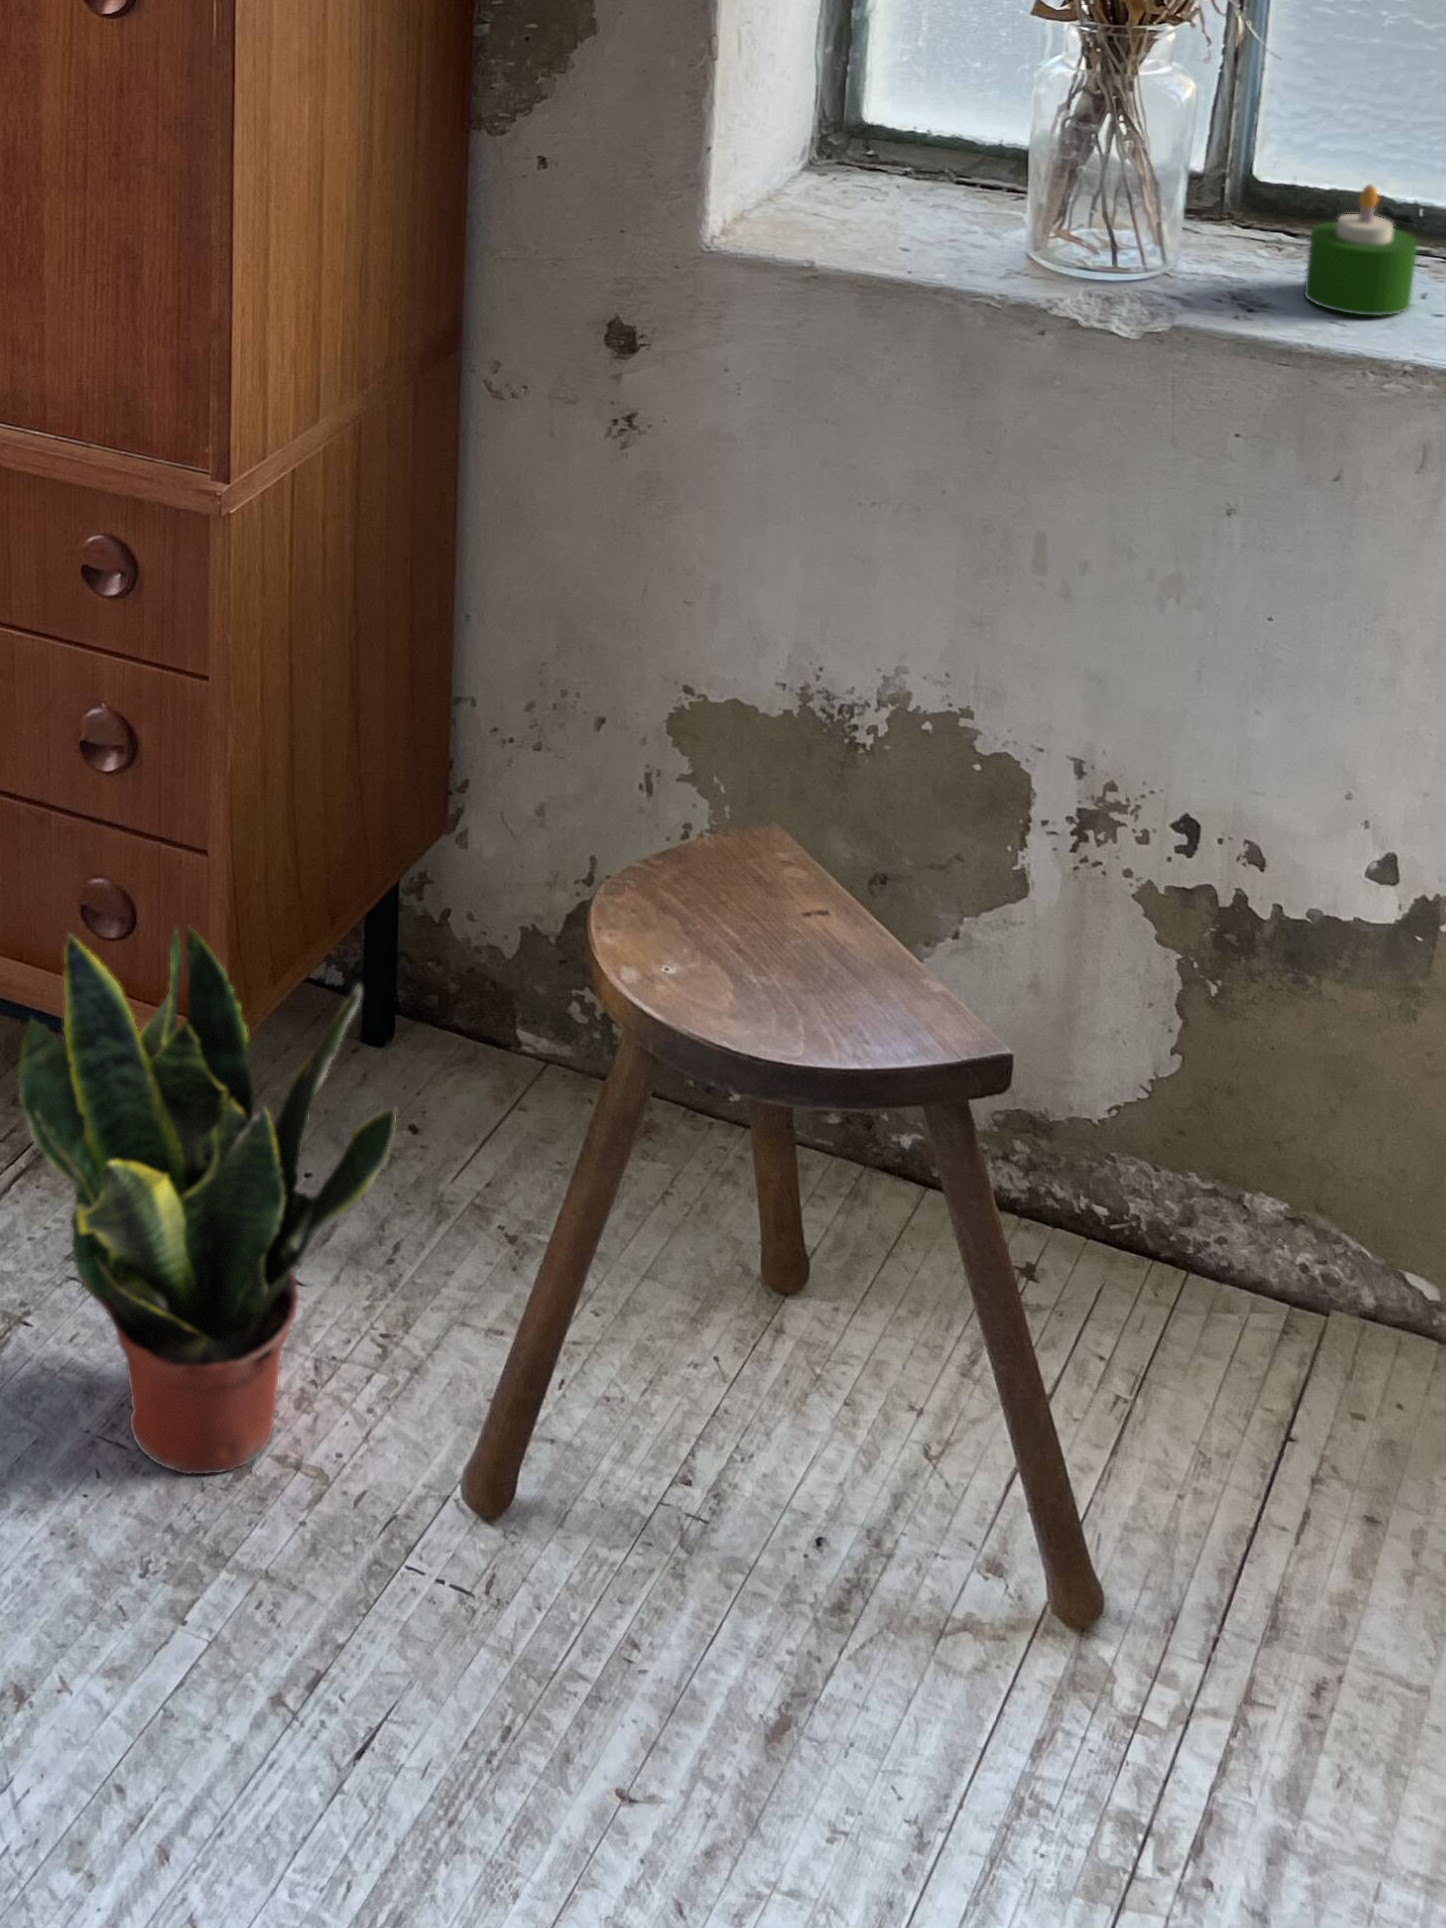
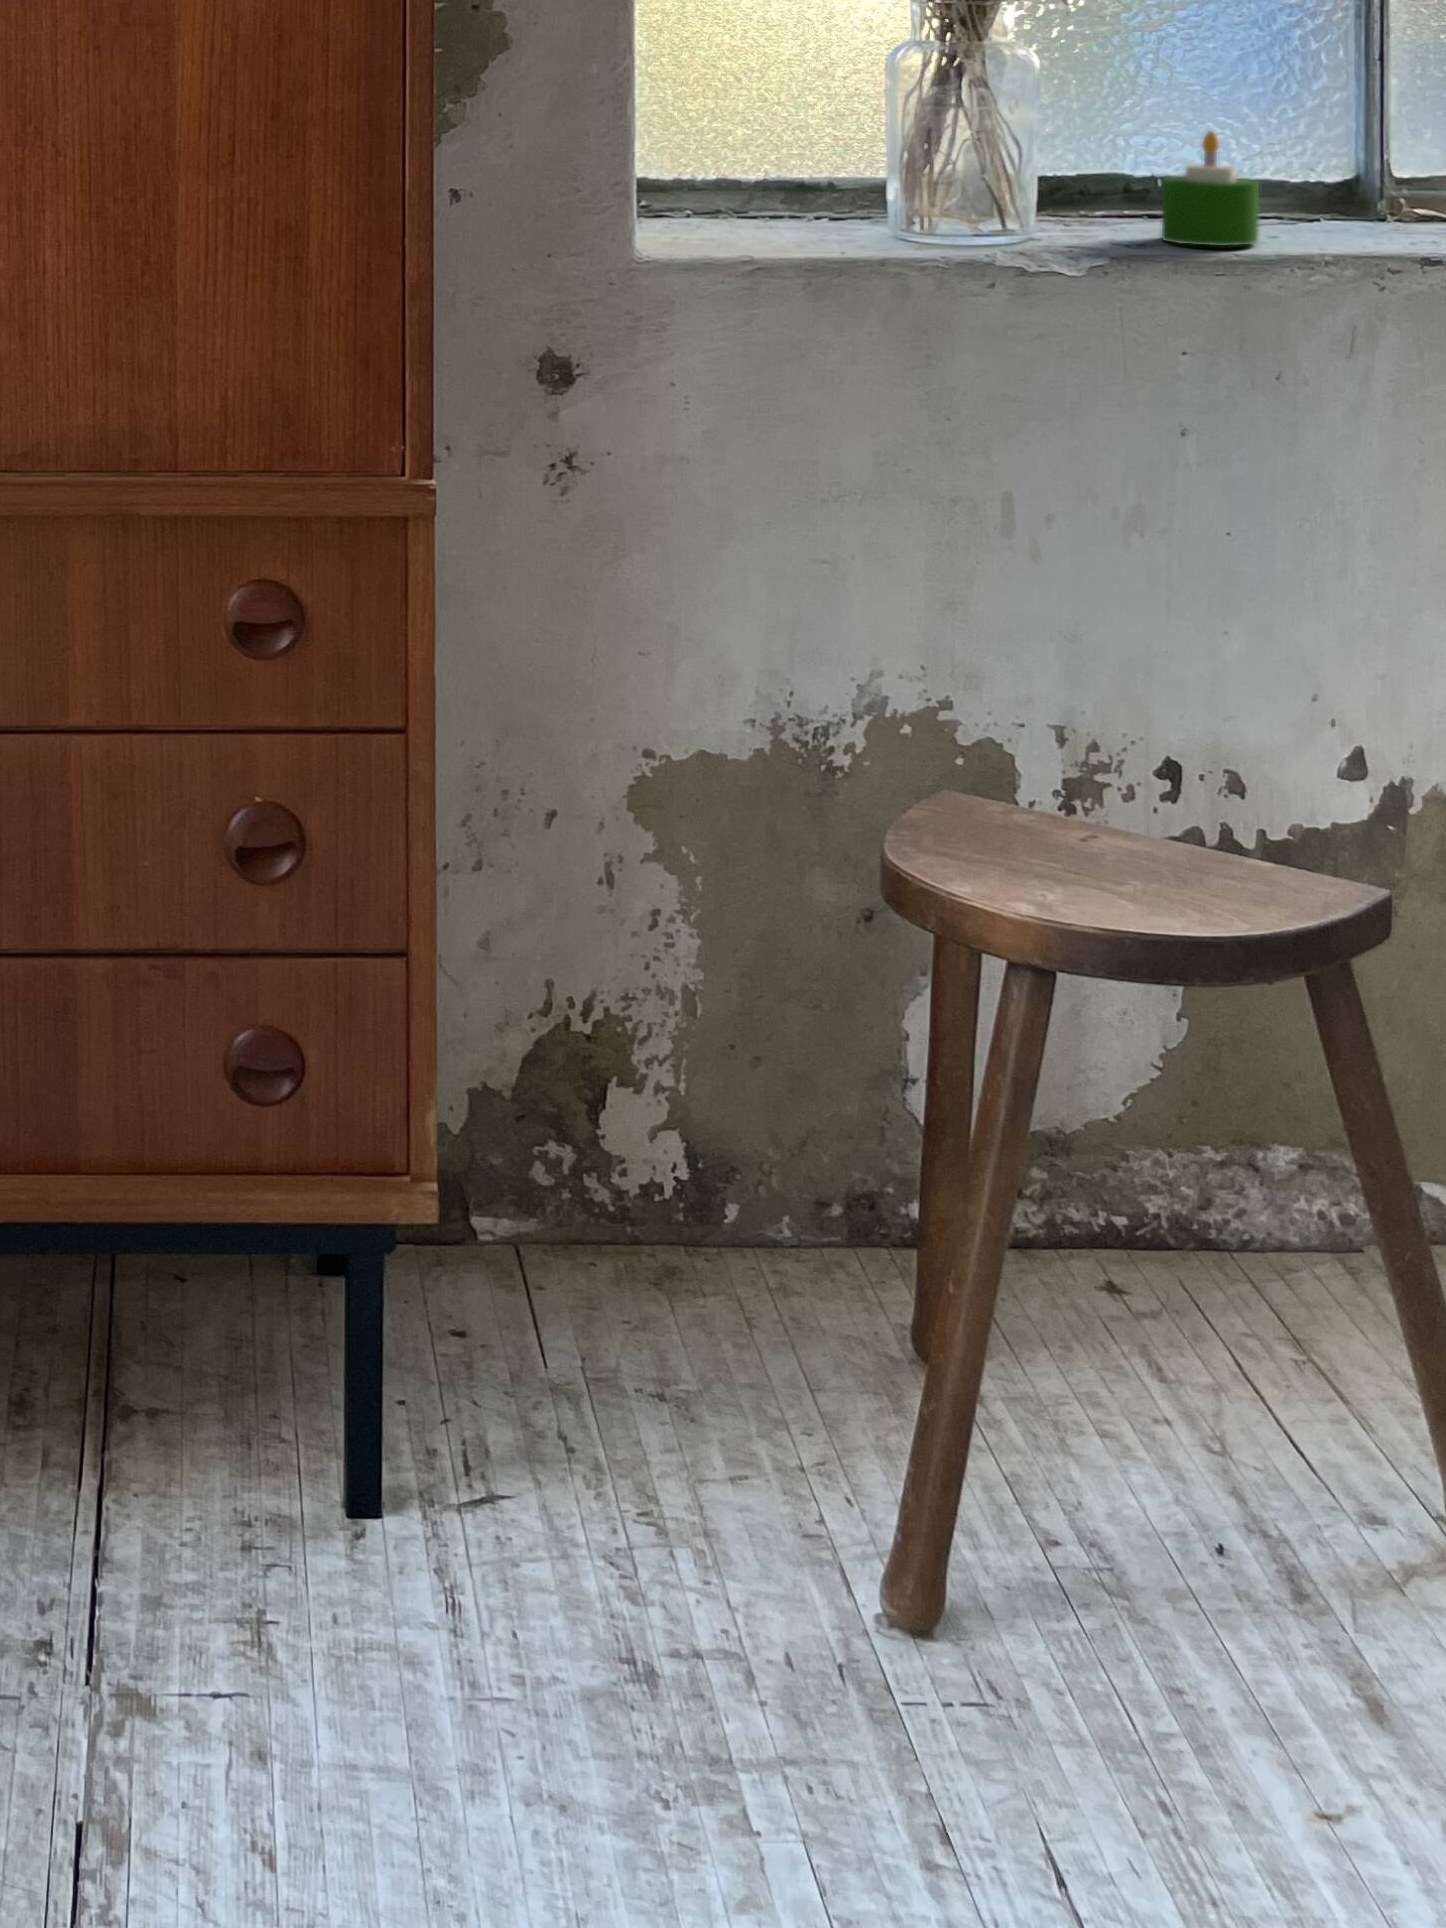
potted plant: present [18,928,396,1474] -> none [323,1010,738,1698]

